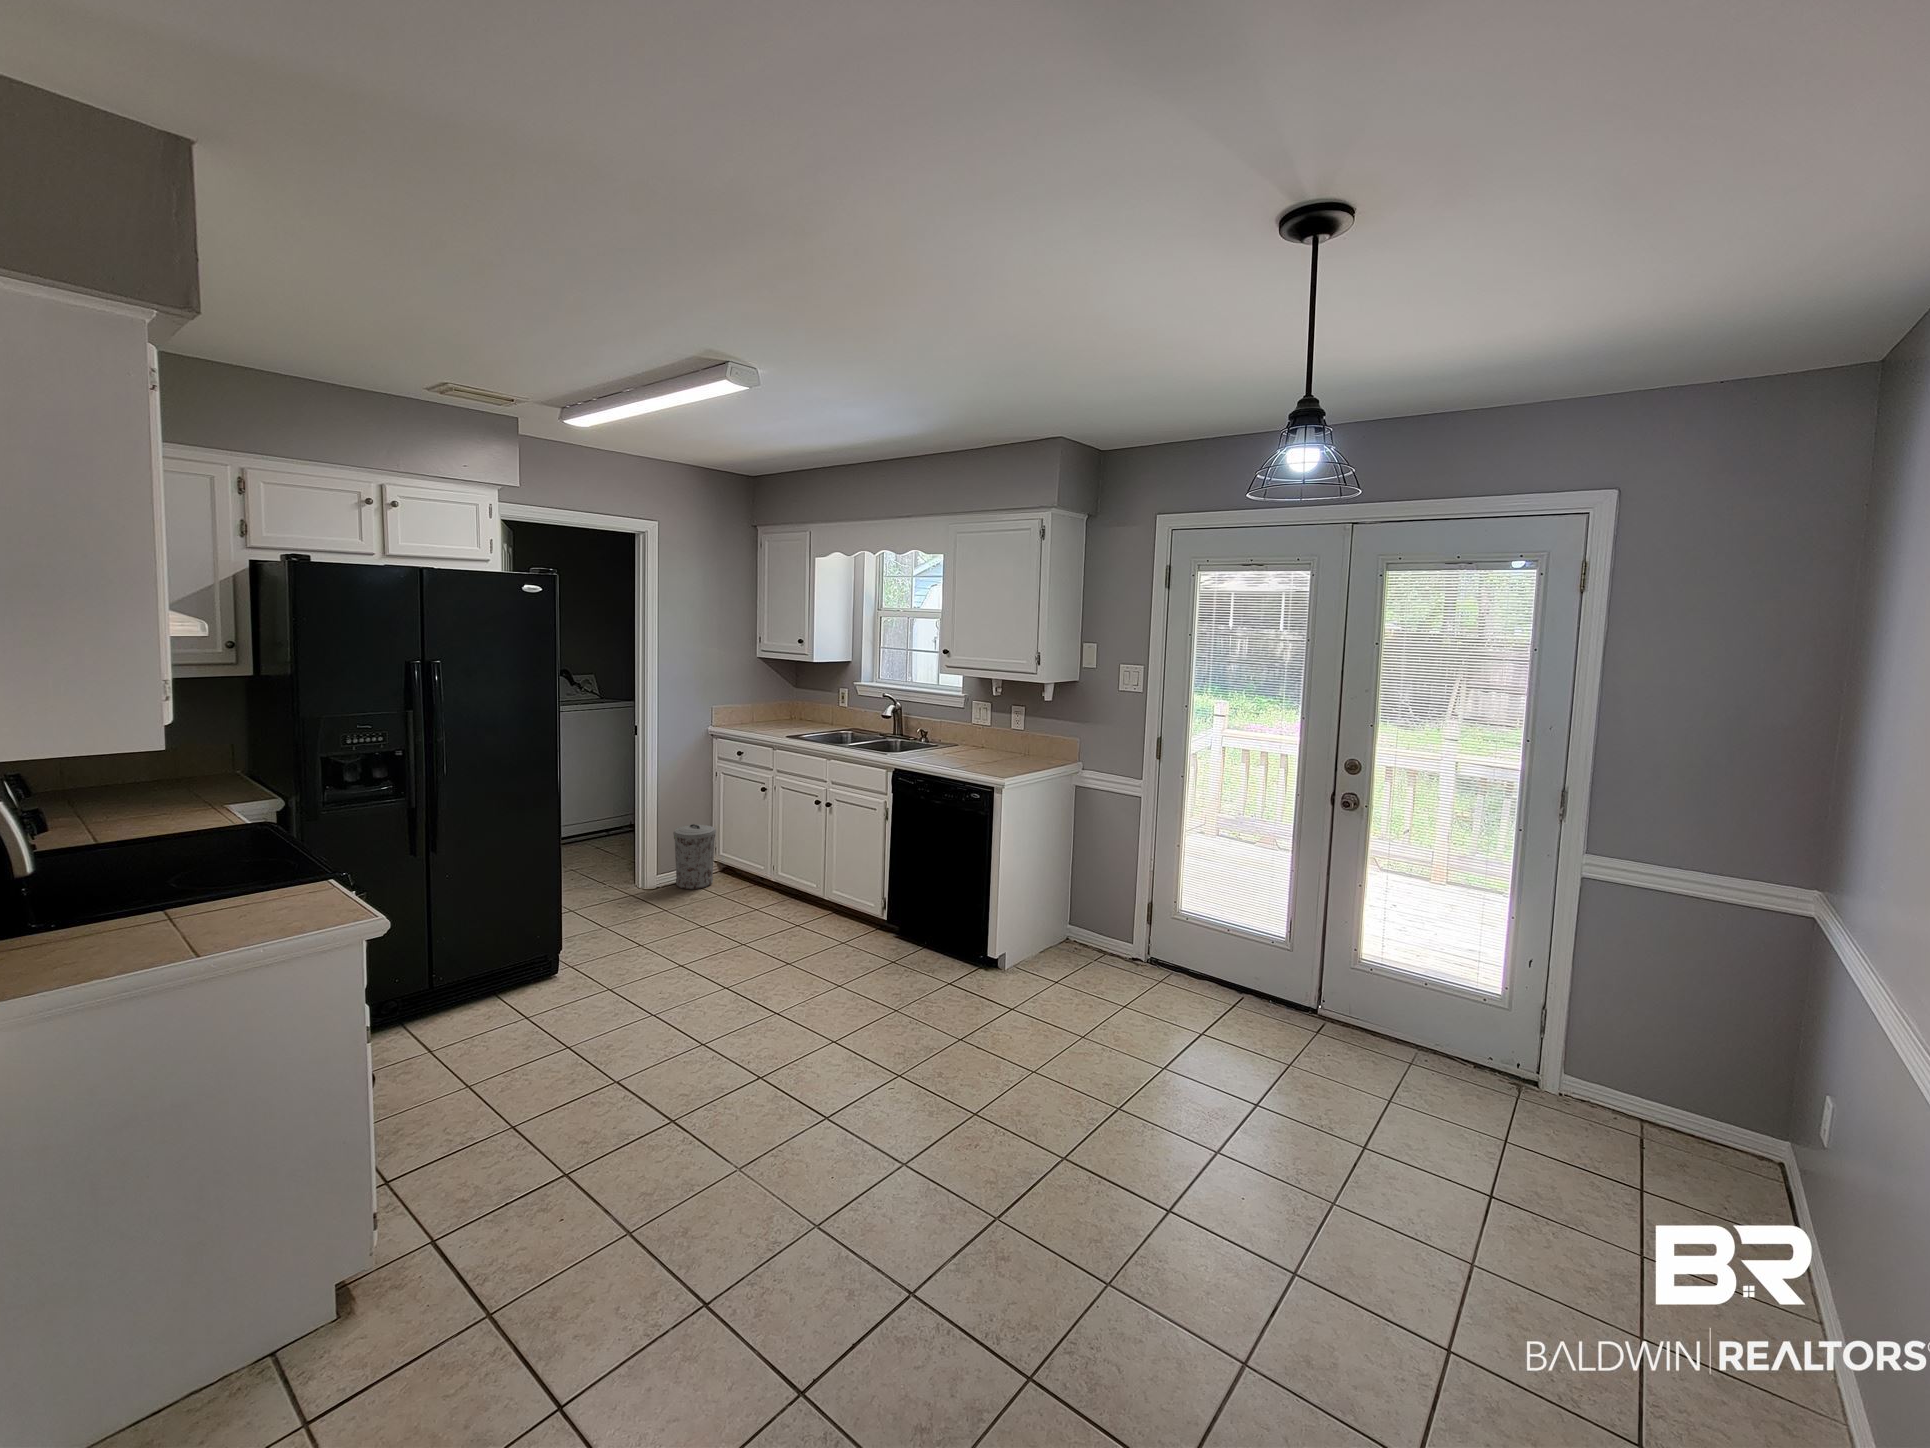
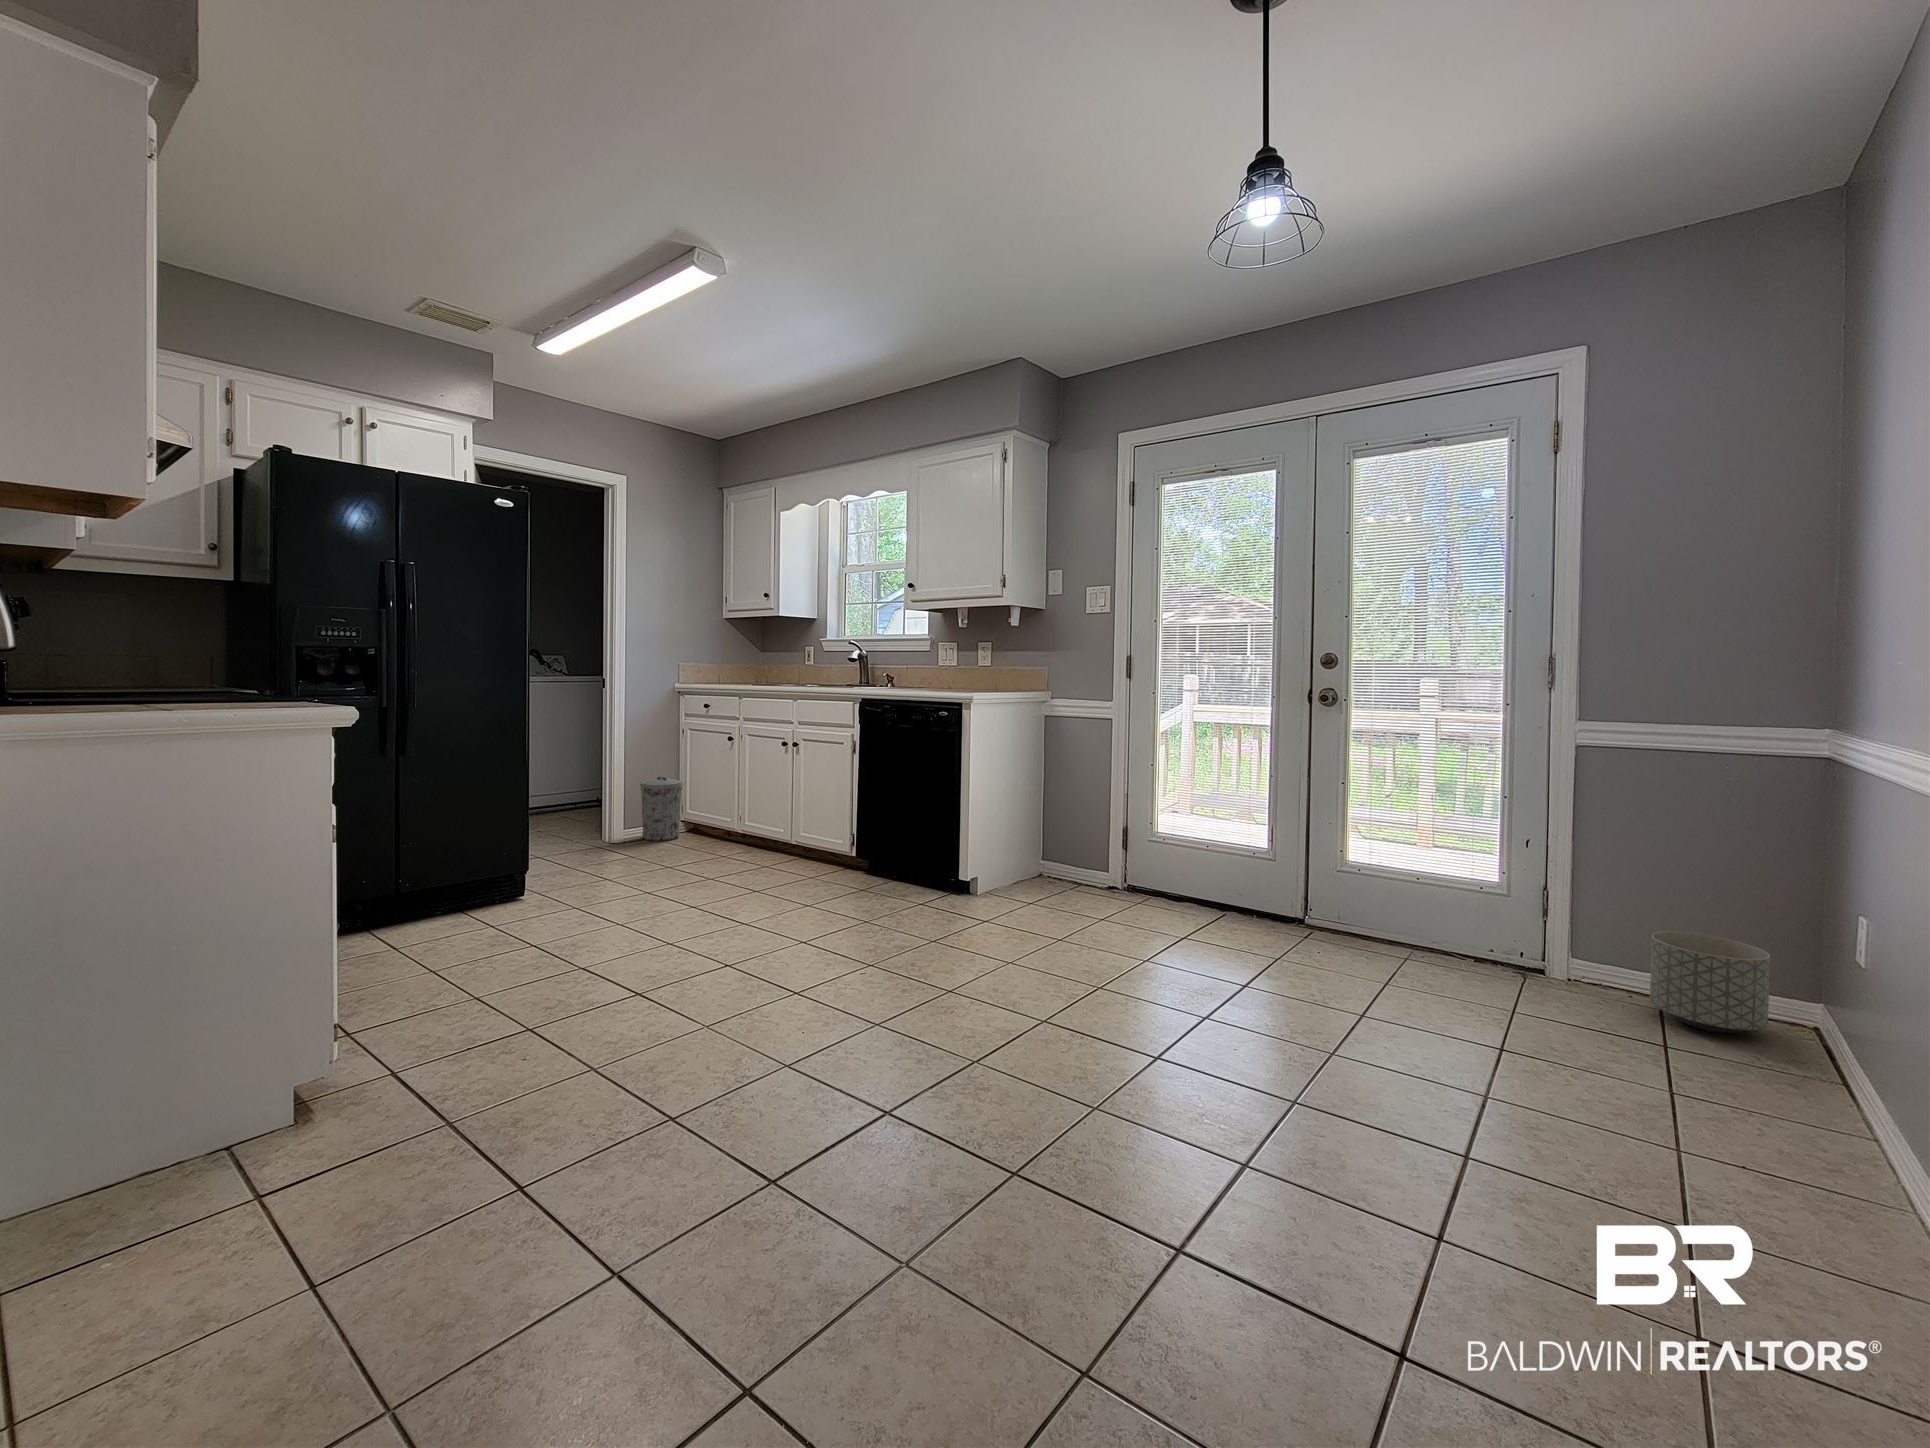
planter: none [1633,1064,1744,1172] -> present [1650,931,1770,1033]

